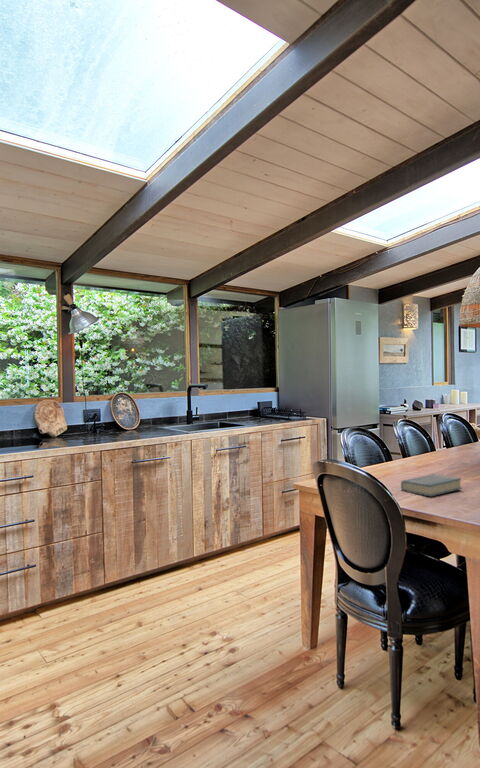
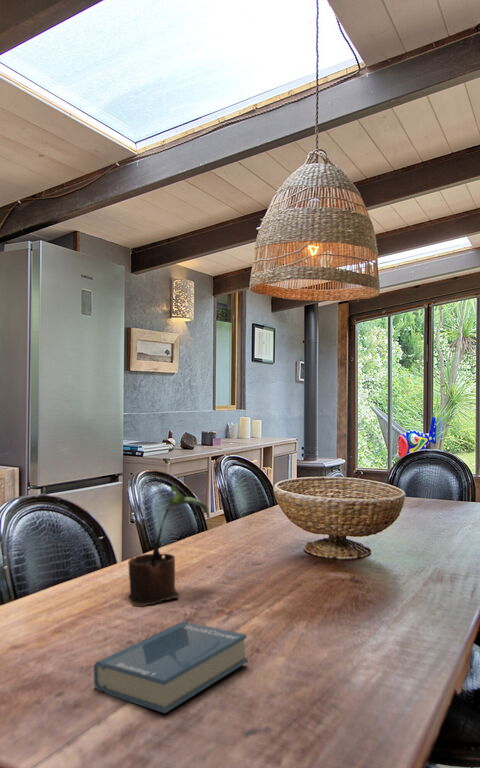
potted plant: none [402,421,441,473] -> present [128,484,209,607]

